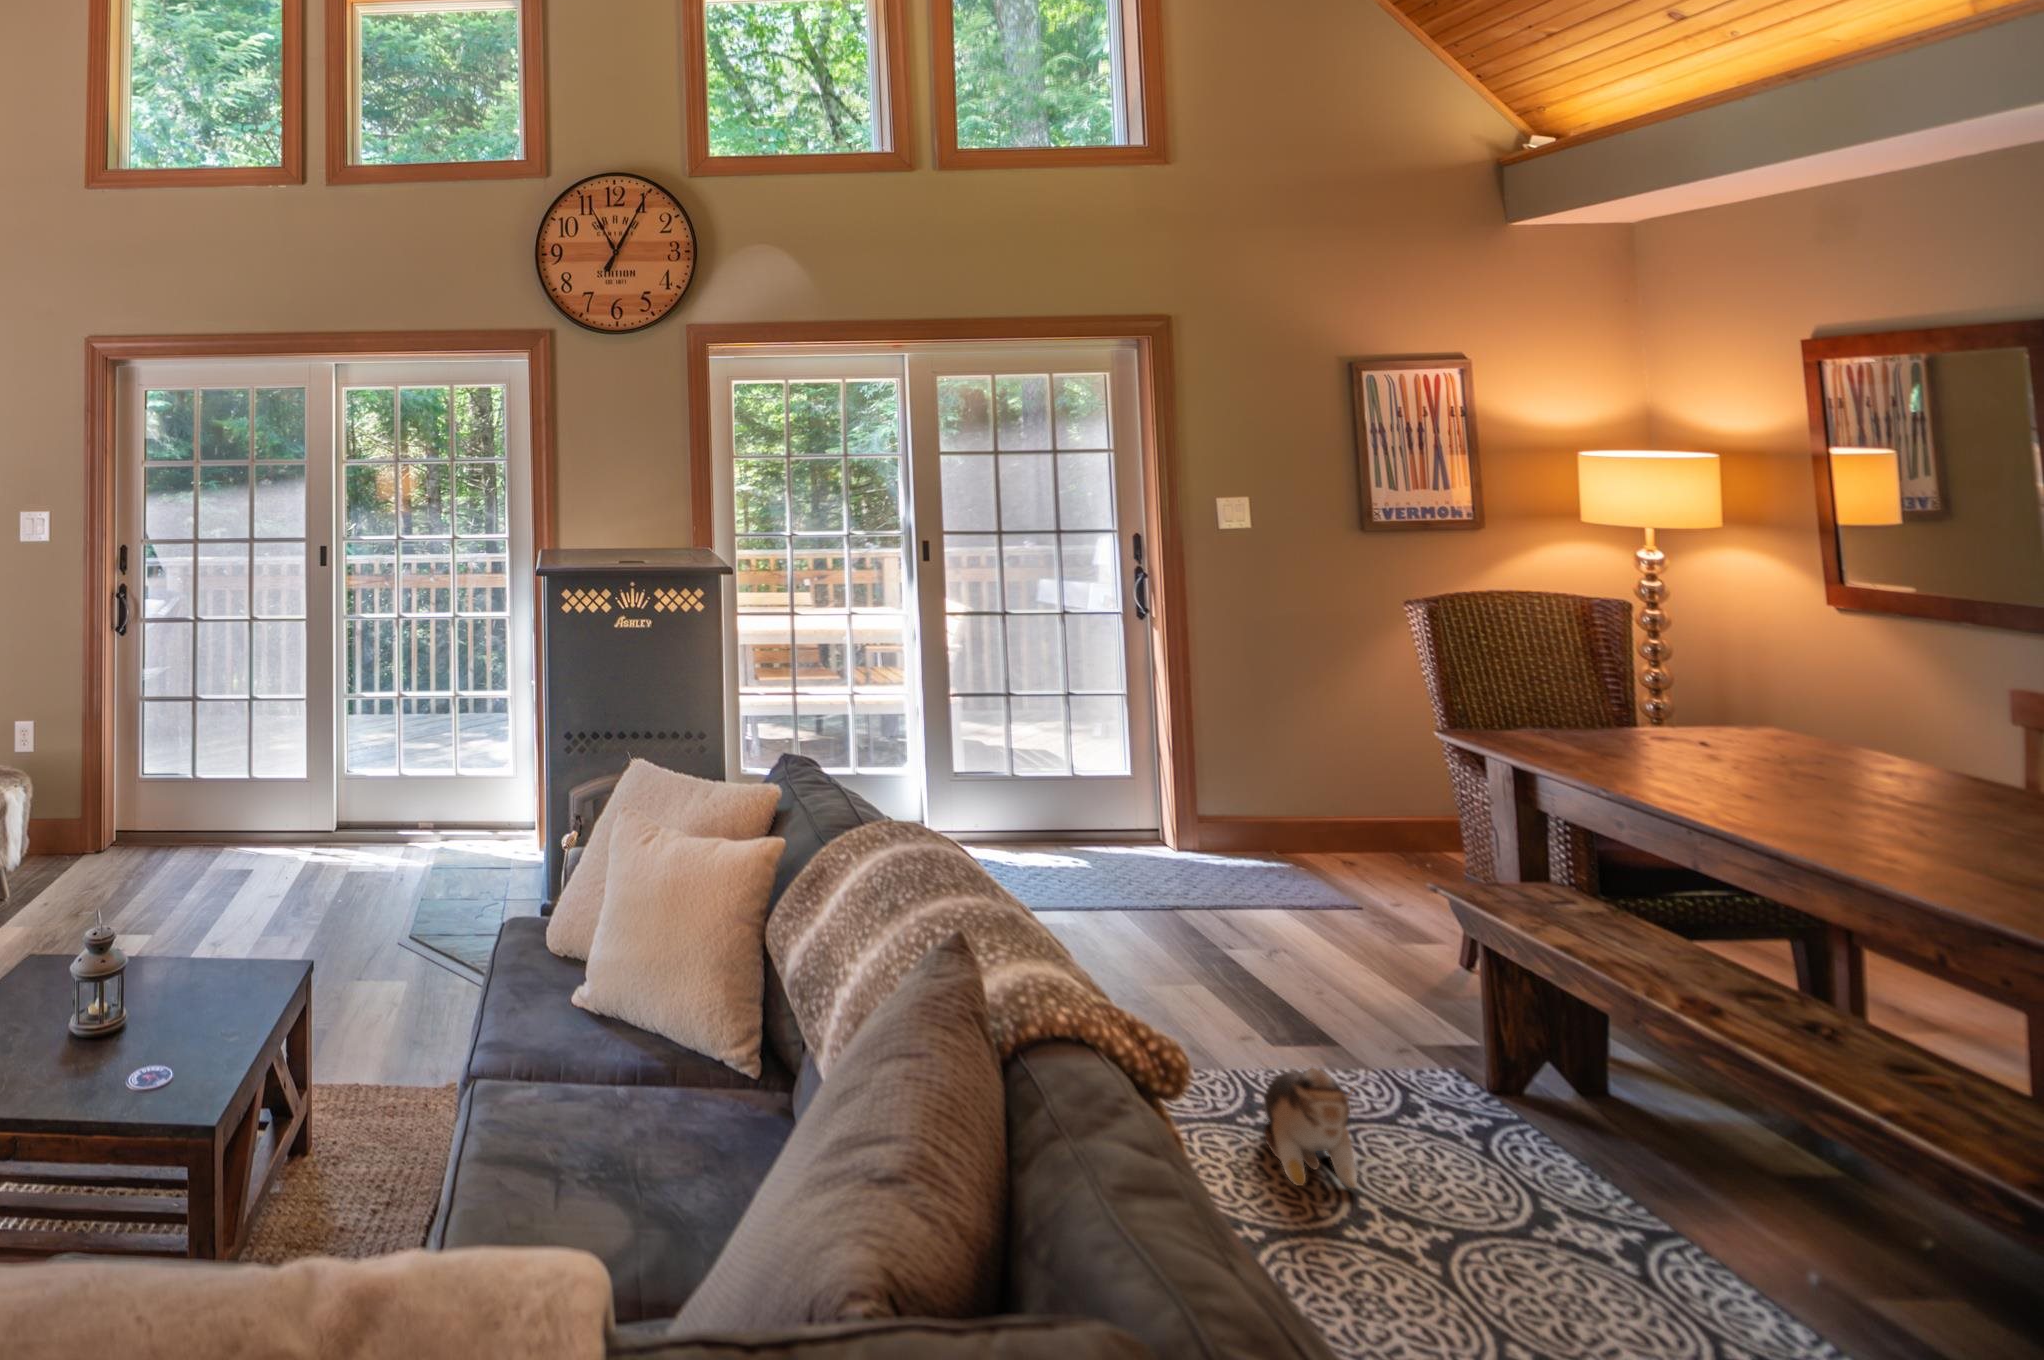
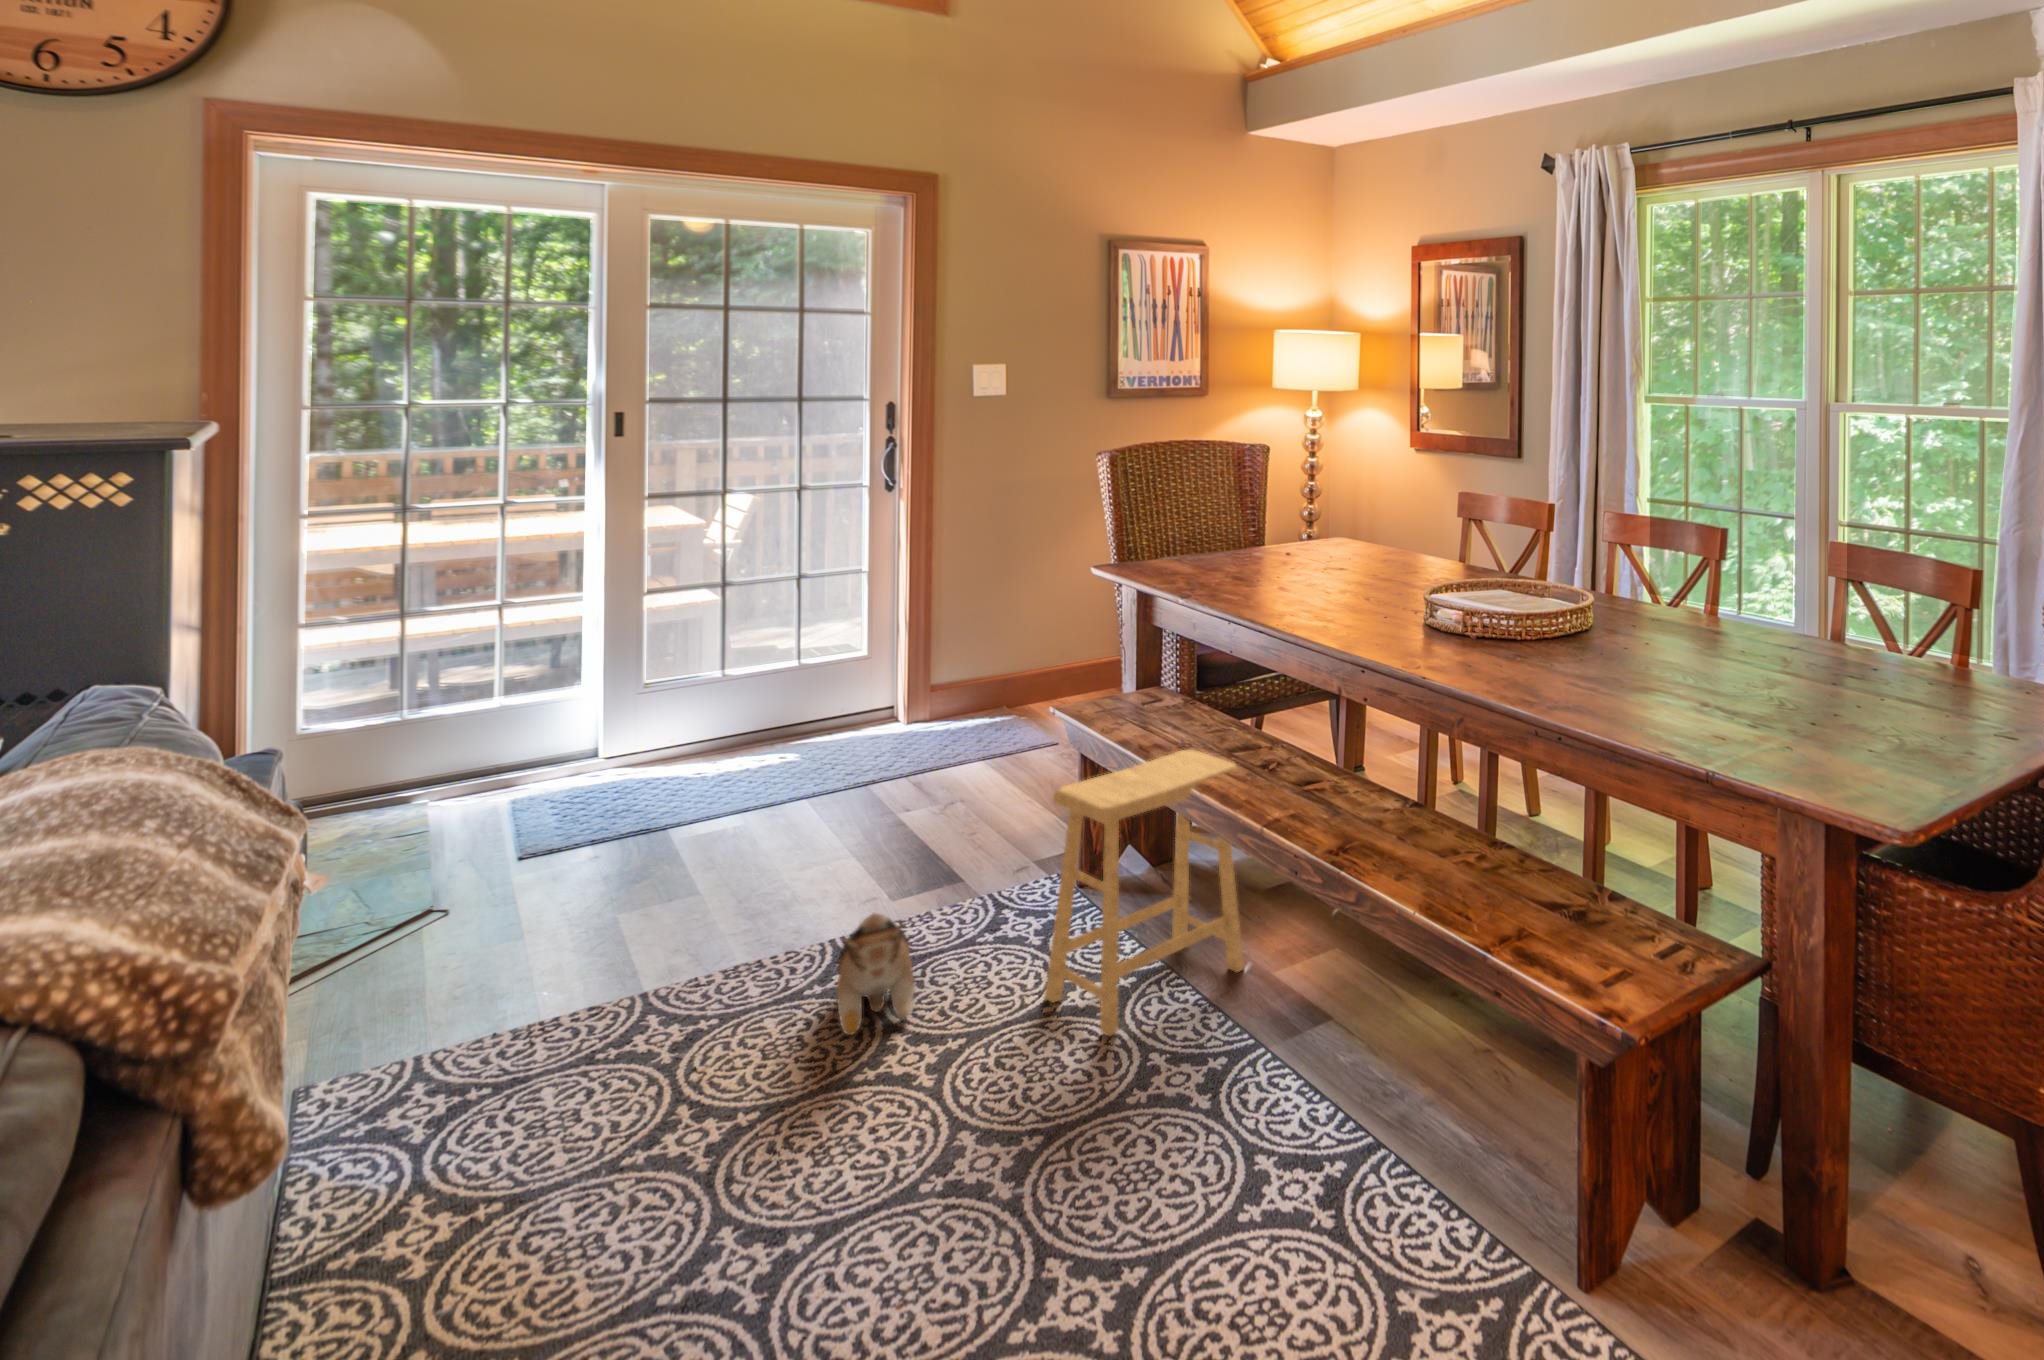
footstool: none [1510,975,1810,1307] -> present [1045,750,1244,1037]

